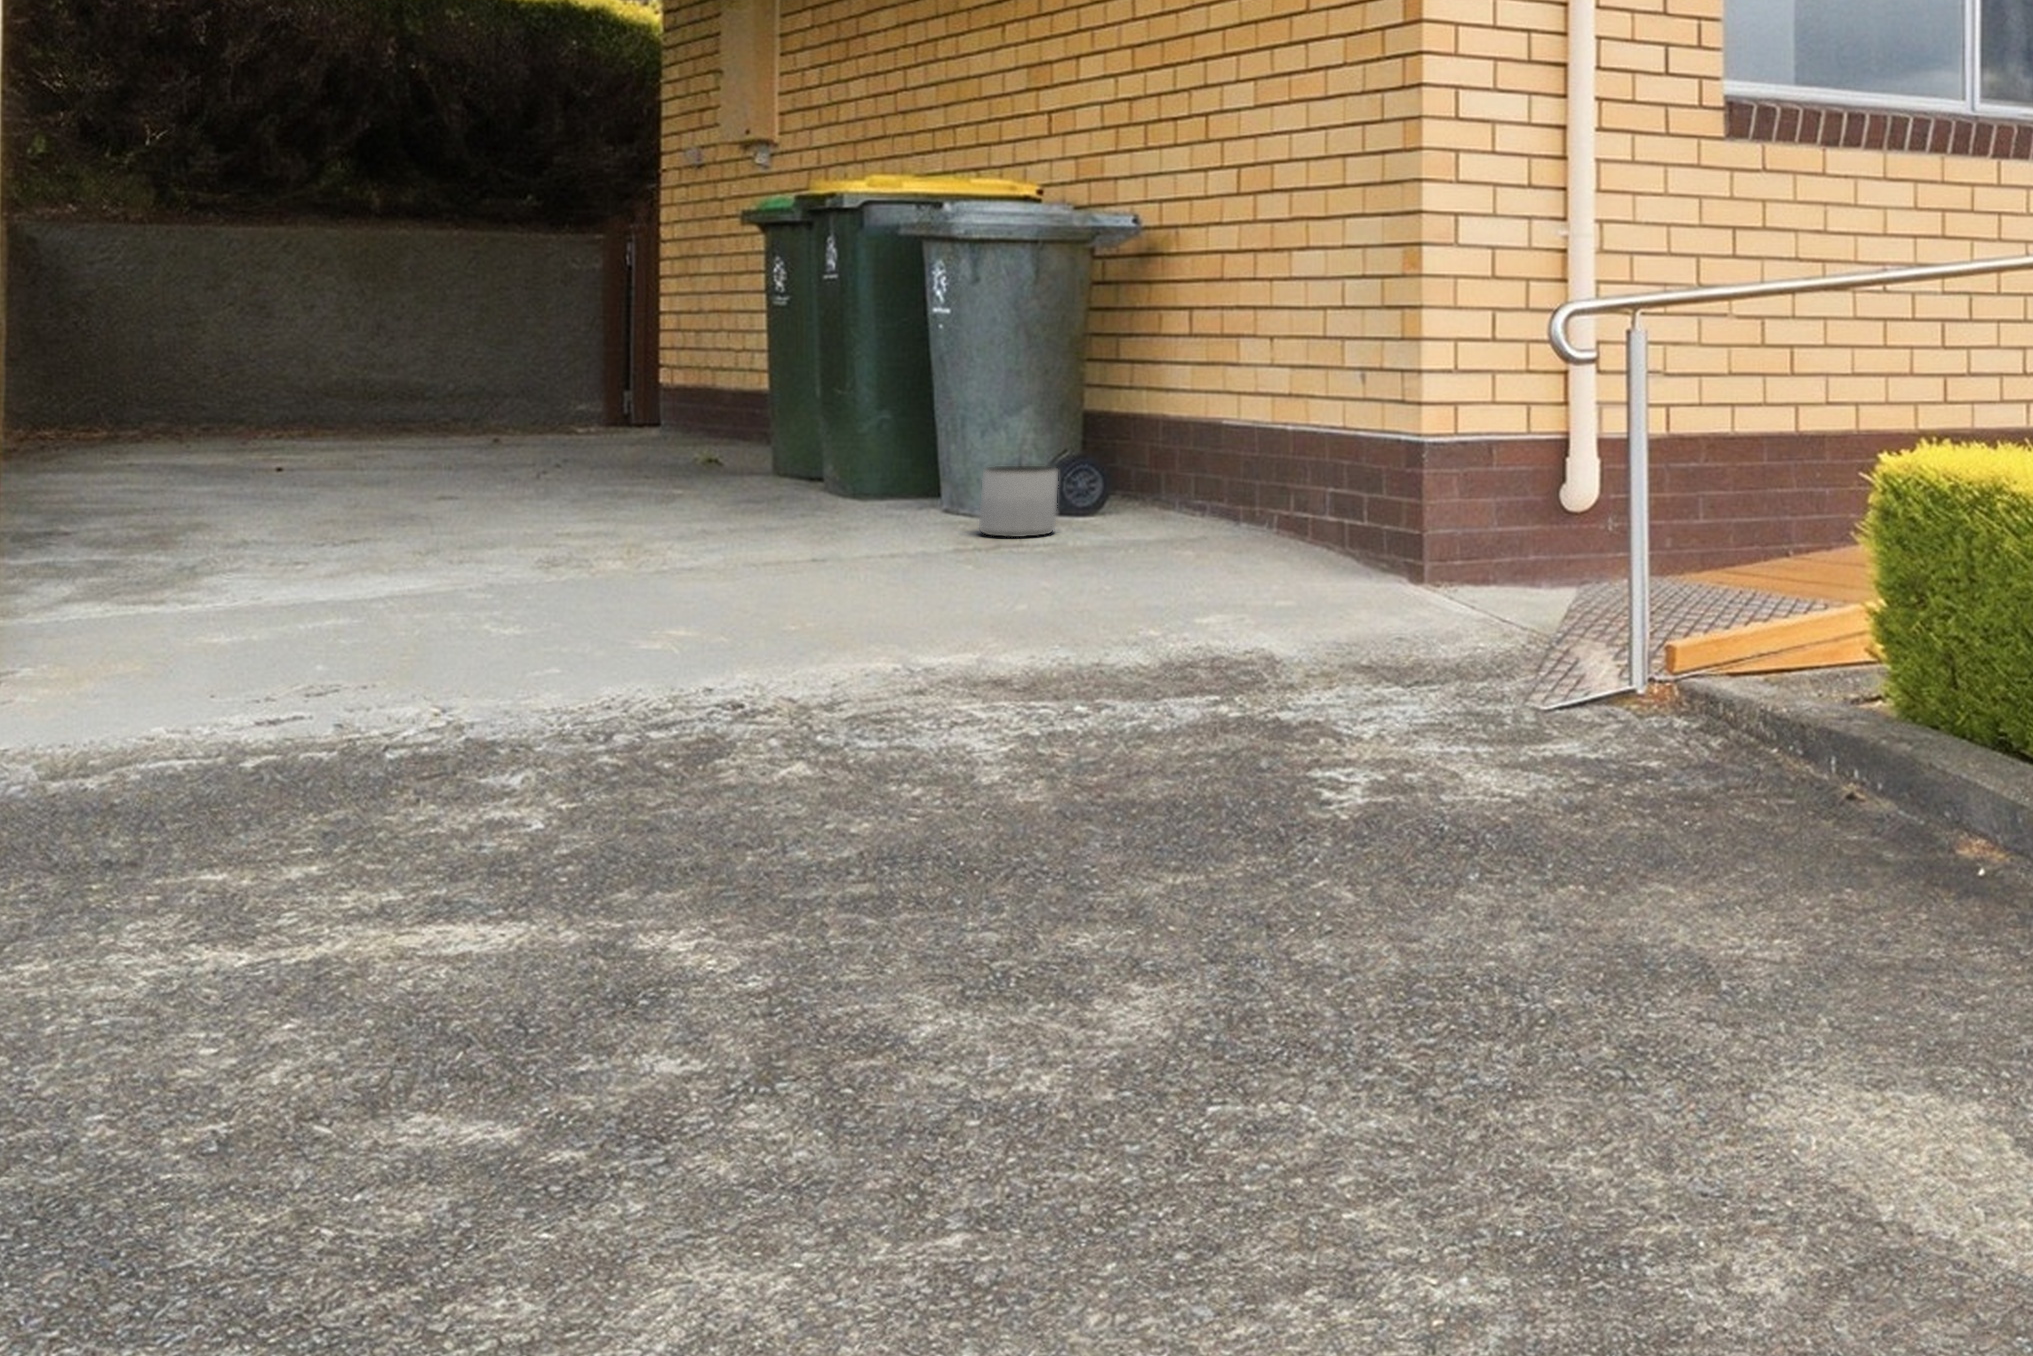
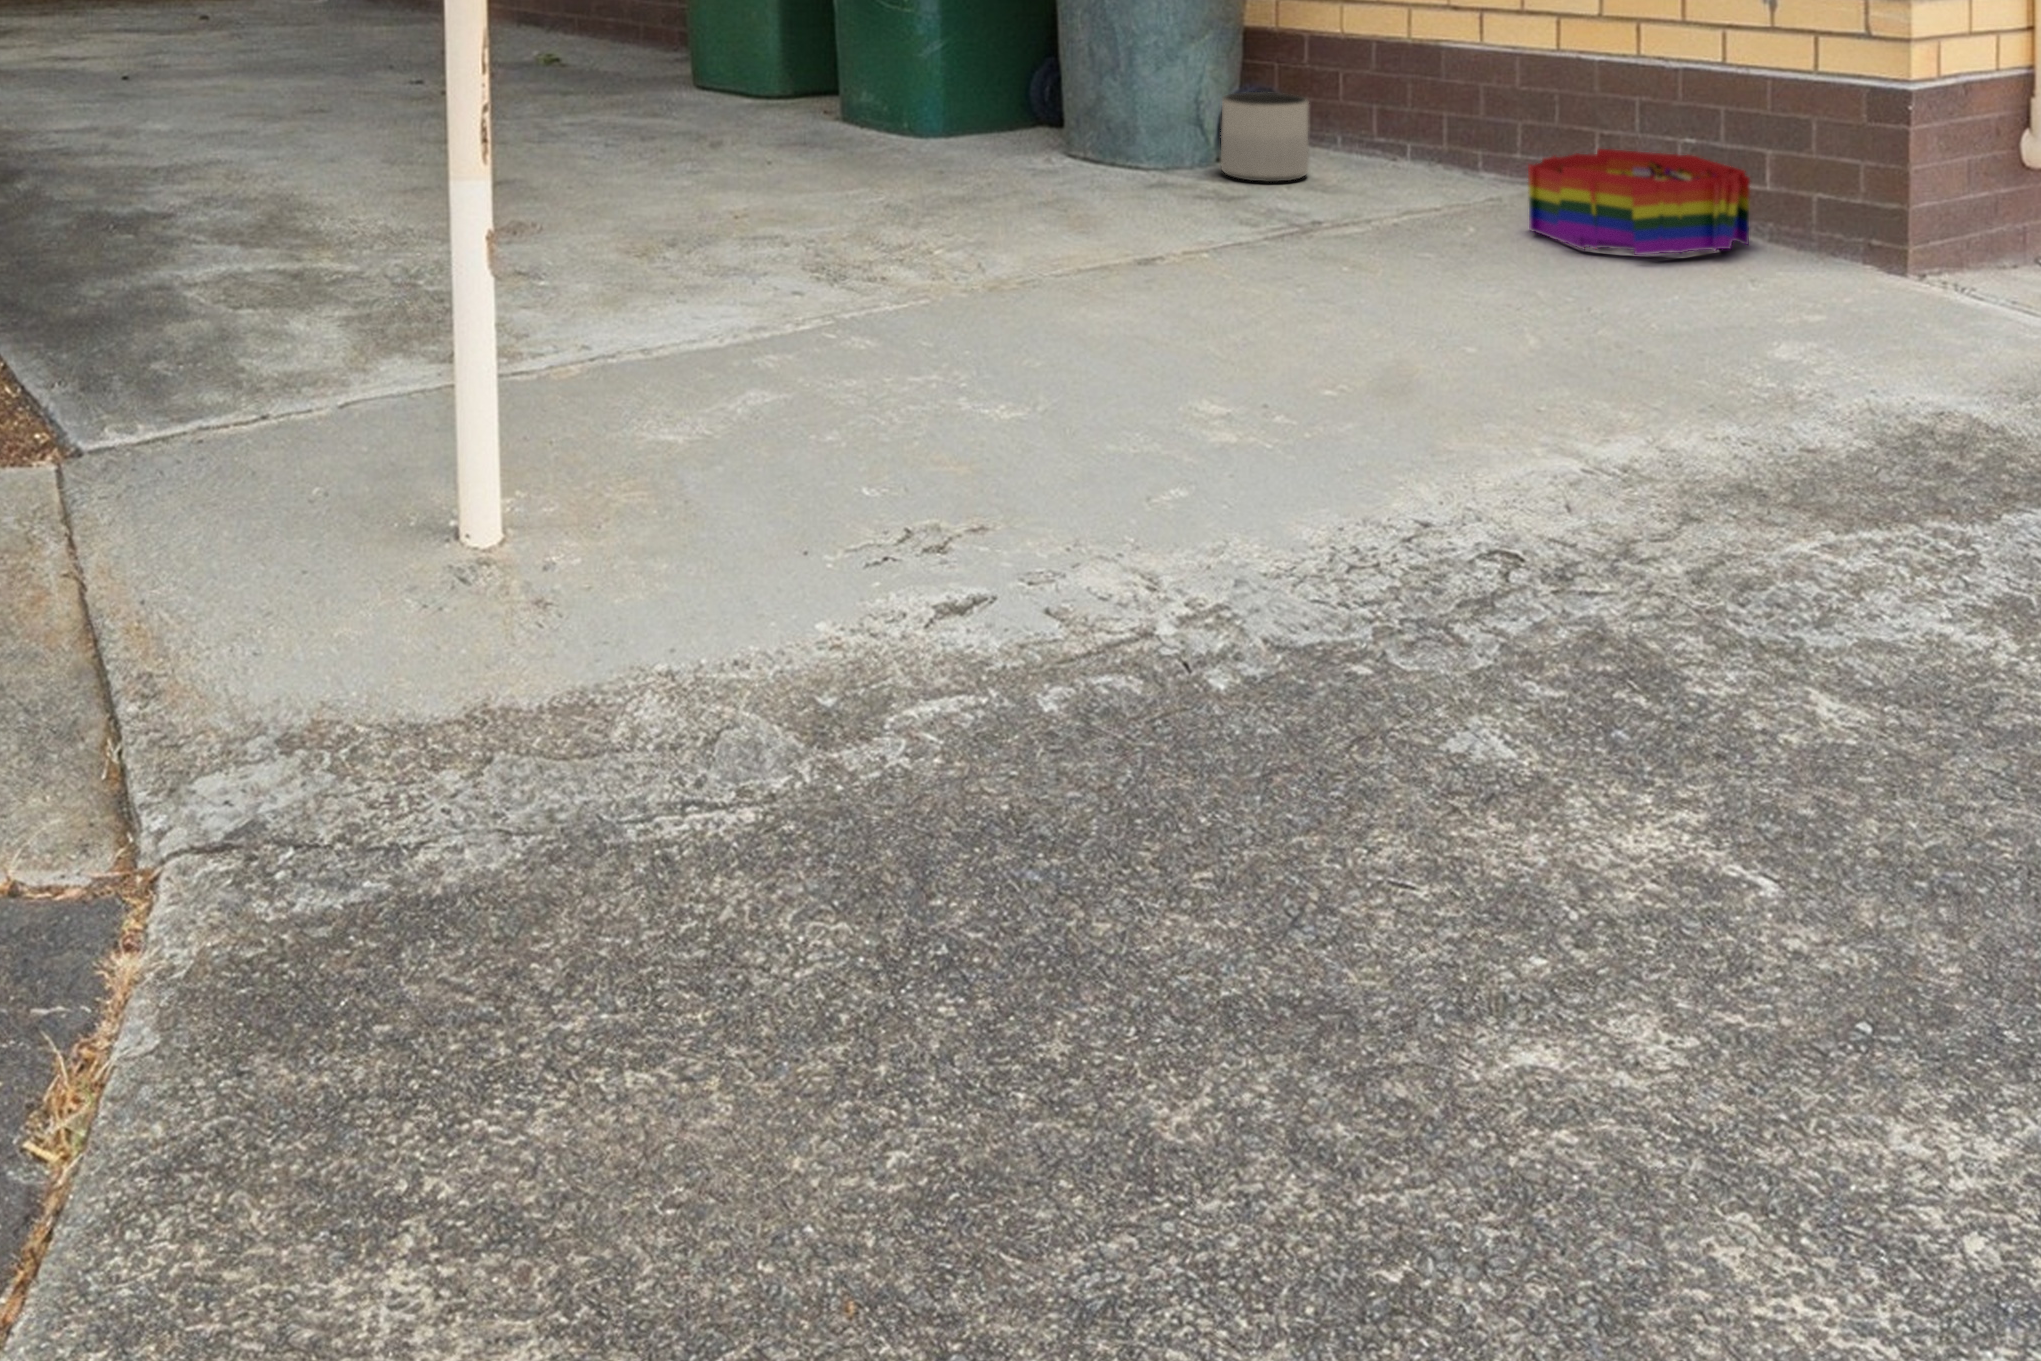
storage bin: none [1115,503,1288,577] -> present [1528,149,1750,255]

